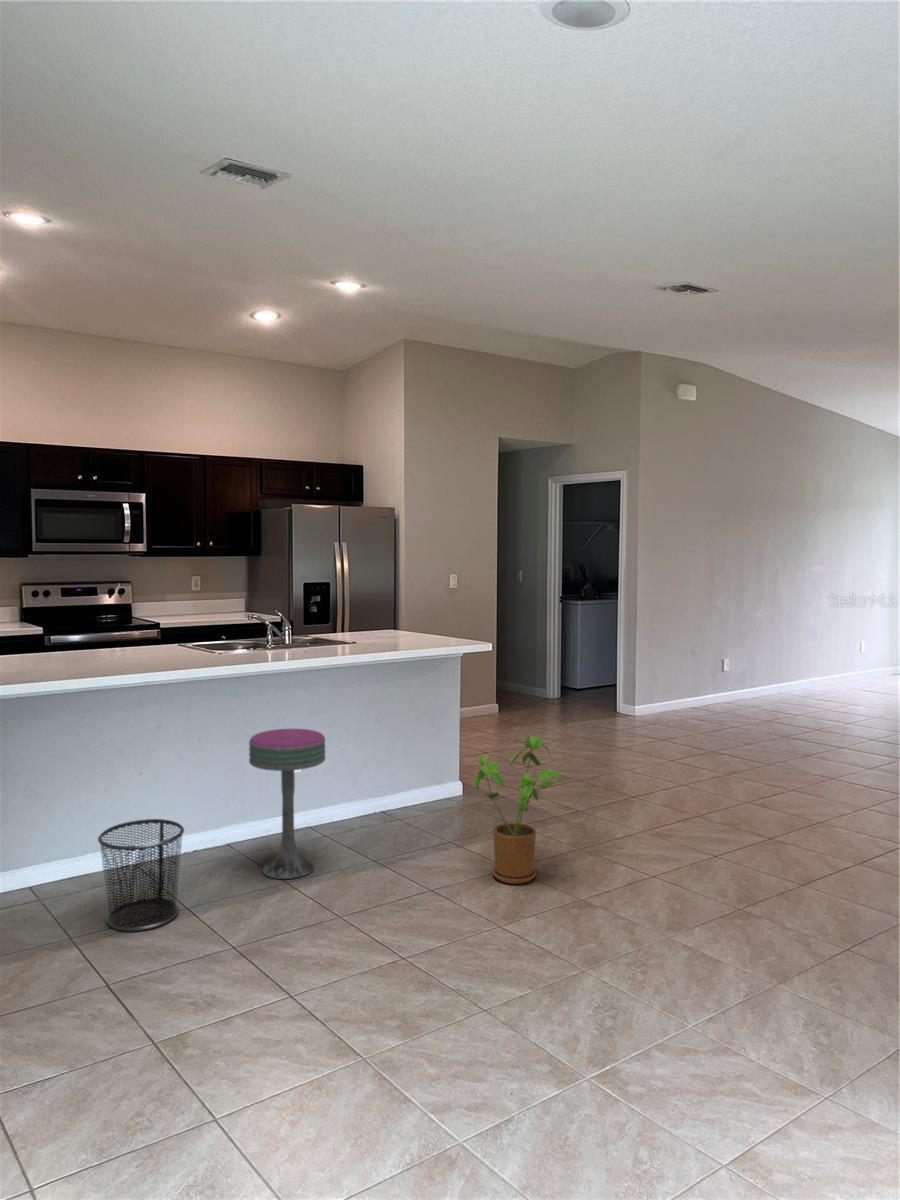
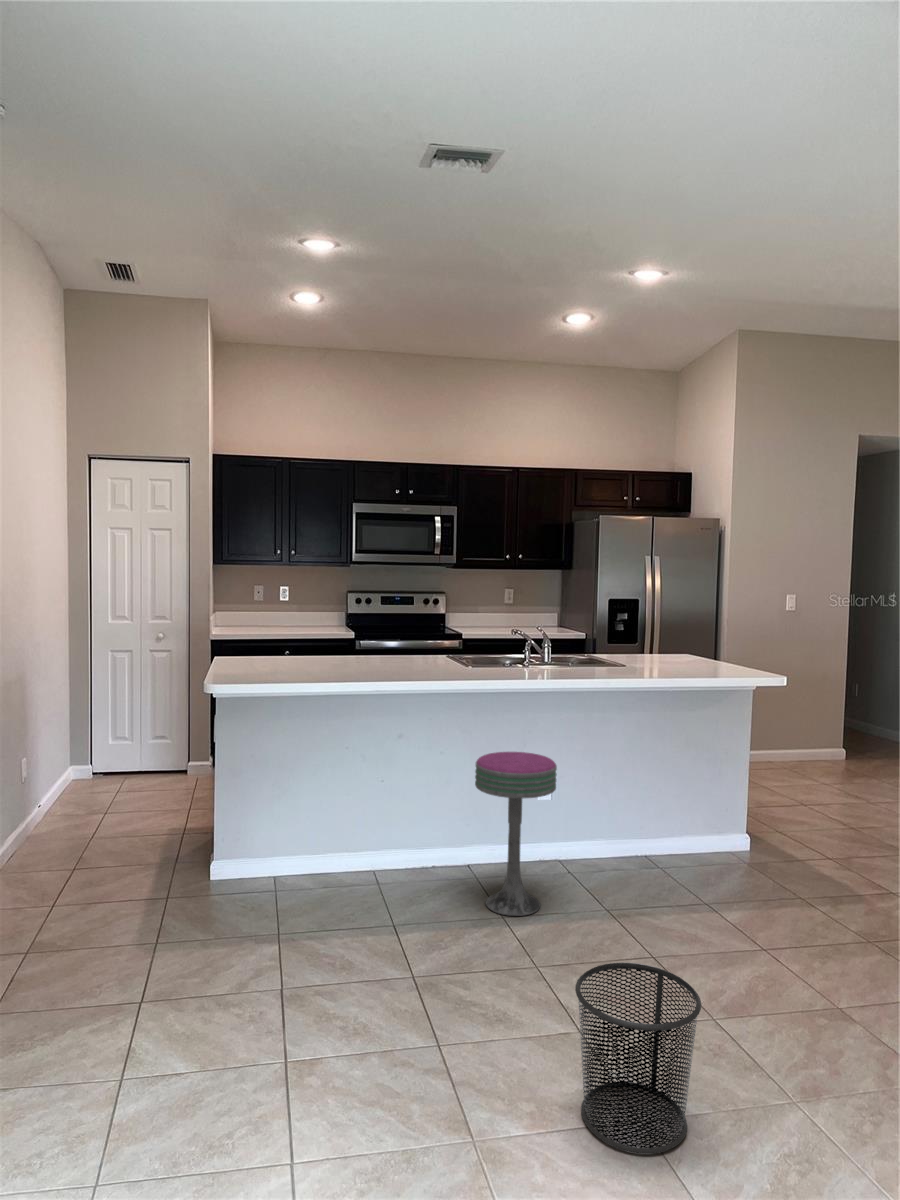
house plant: present [474,736,564,884] -> none [722,796,837,983]
trash can: present [98,819,184,931] -> present [575,962,701,1154]

